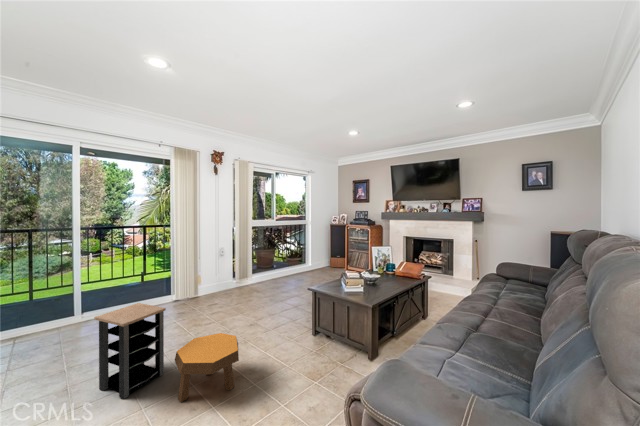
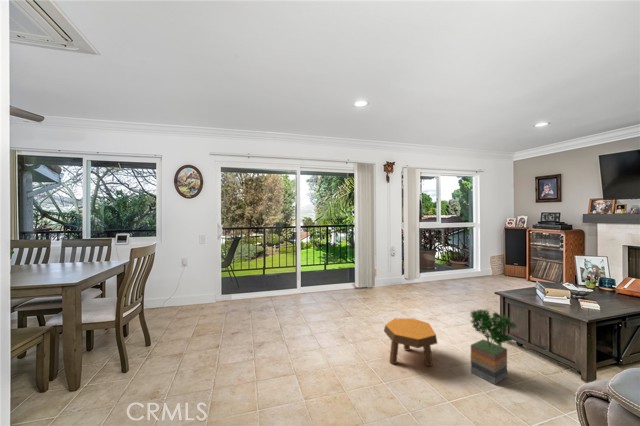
side table: present [94,303,166,399] -> none [329,284,372,351]
potted tree: none [273,309,318,391] -> present [471,310,516,384]

